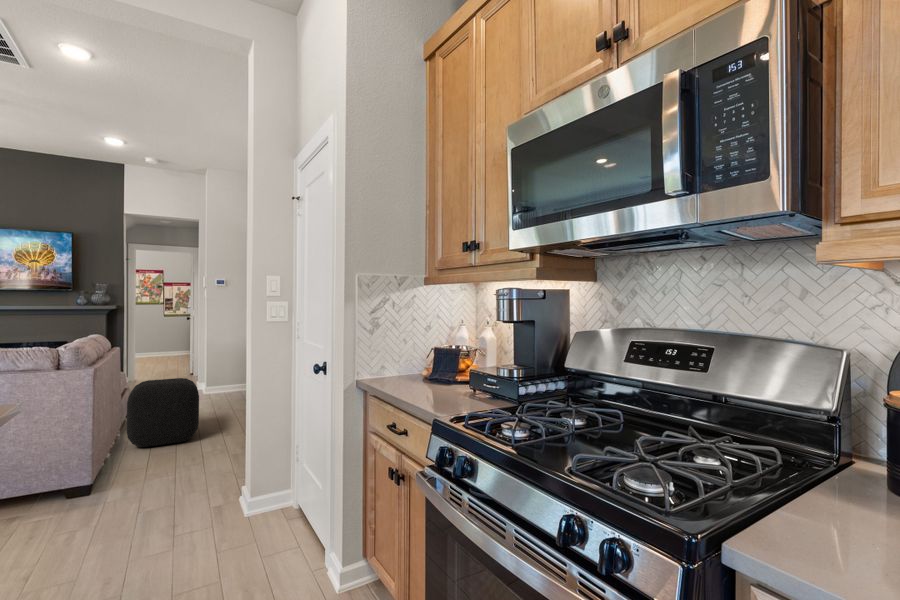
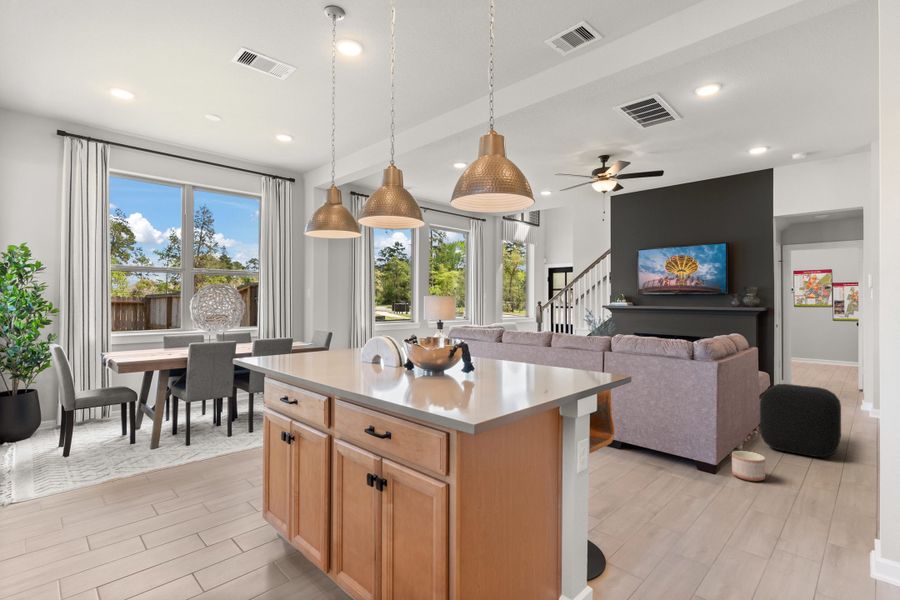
planter: none [107,458,144,491] -> present [732,451,765,481]

